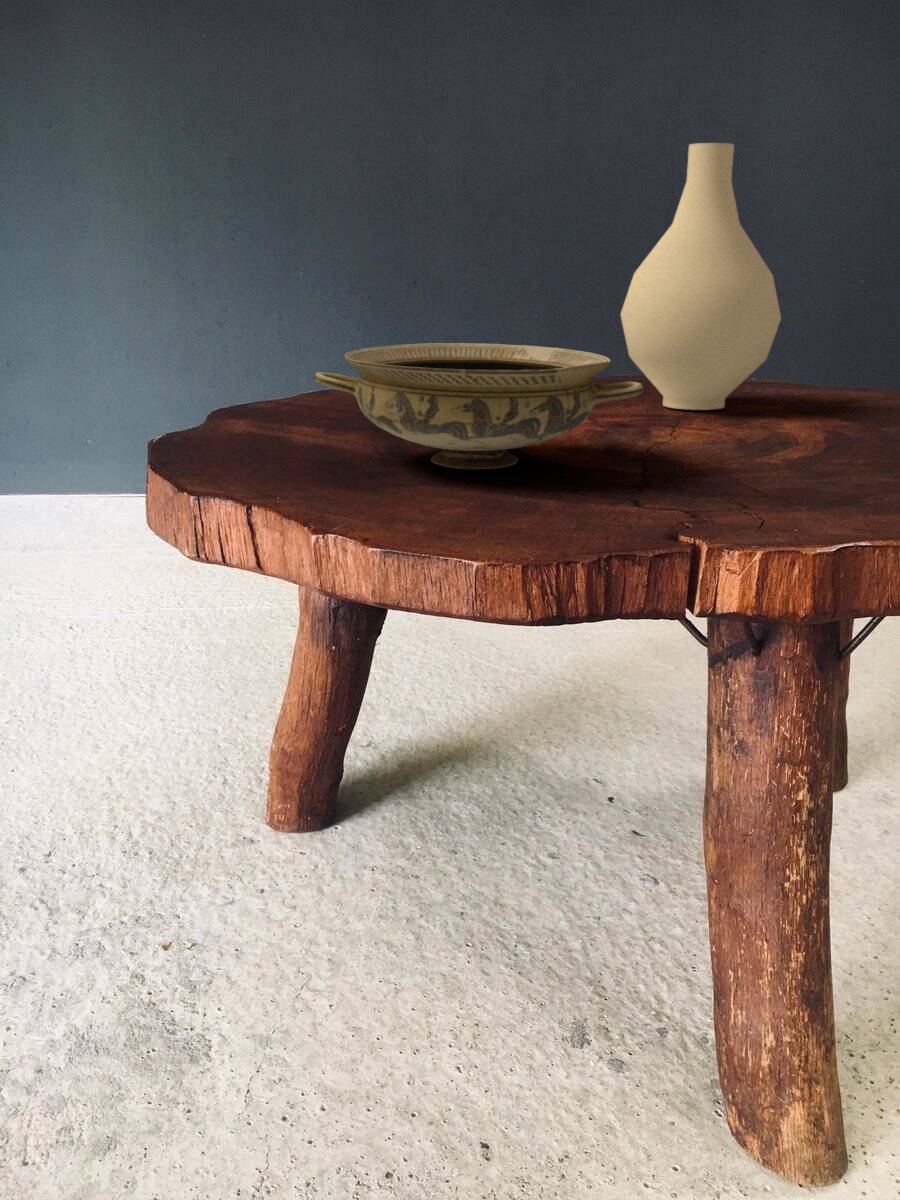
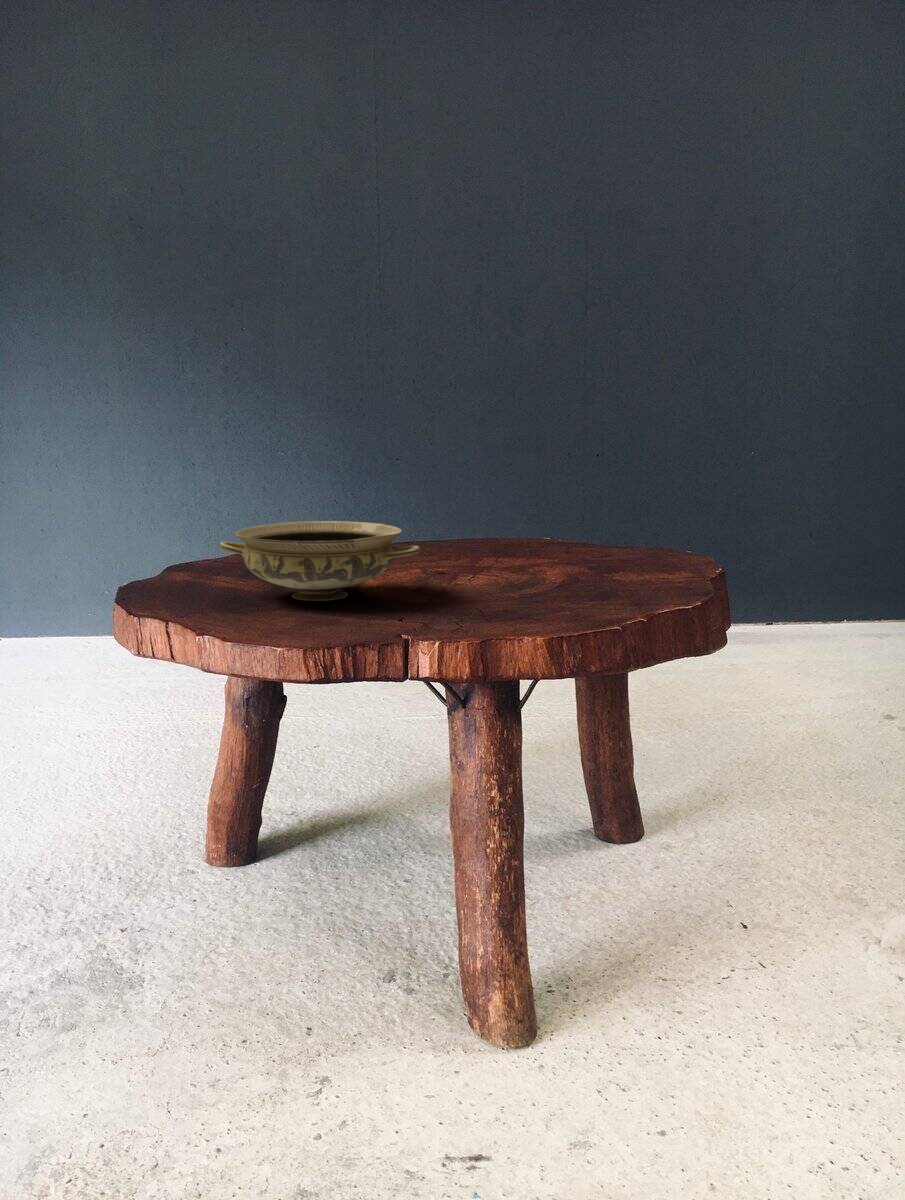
vase: present [621,143,781,410] -> none [453,383,564,561]

